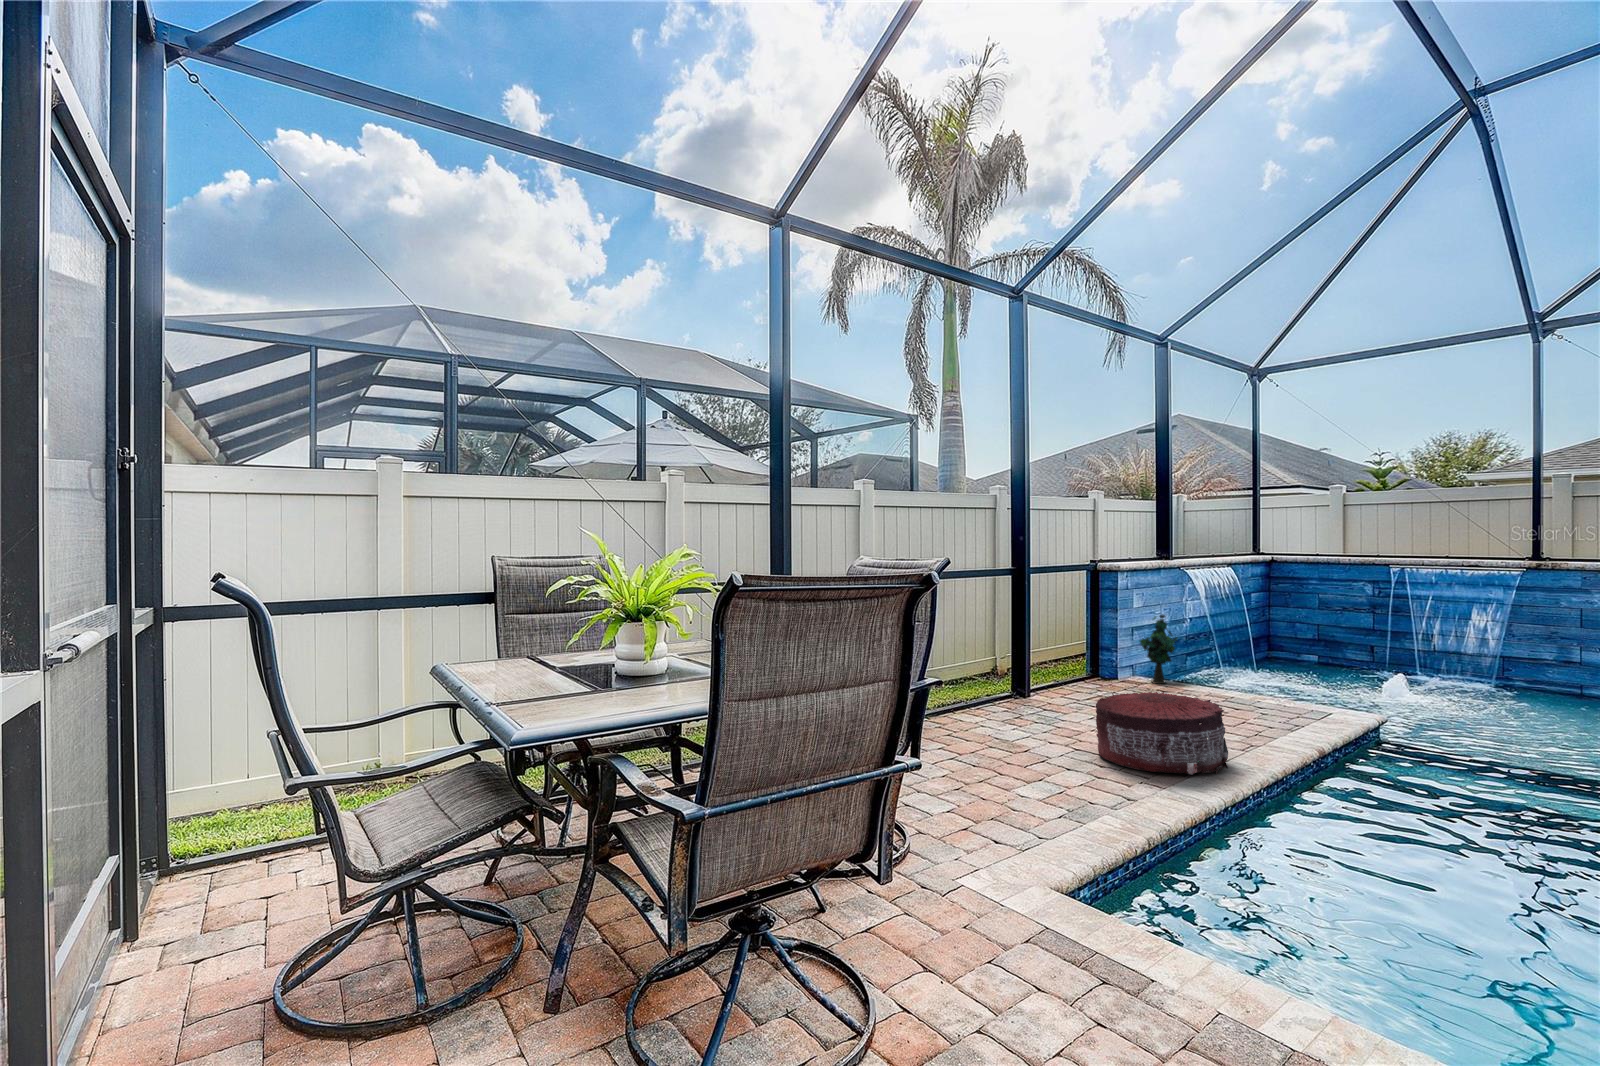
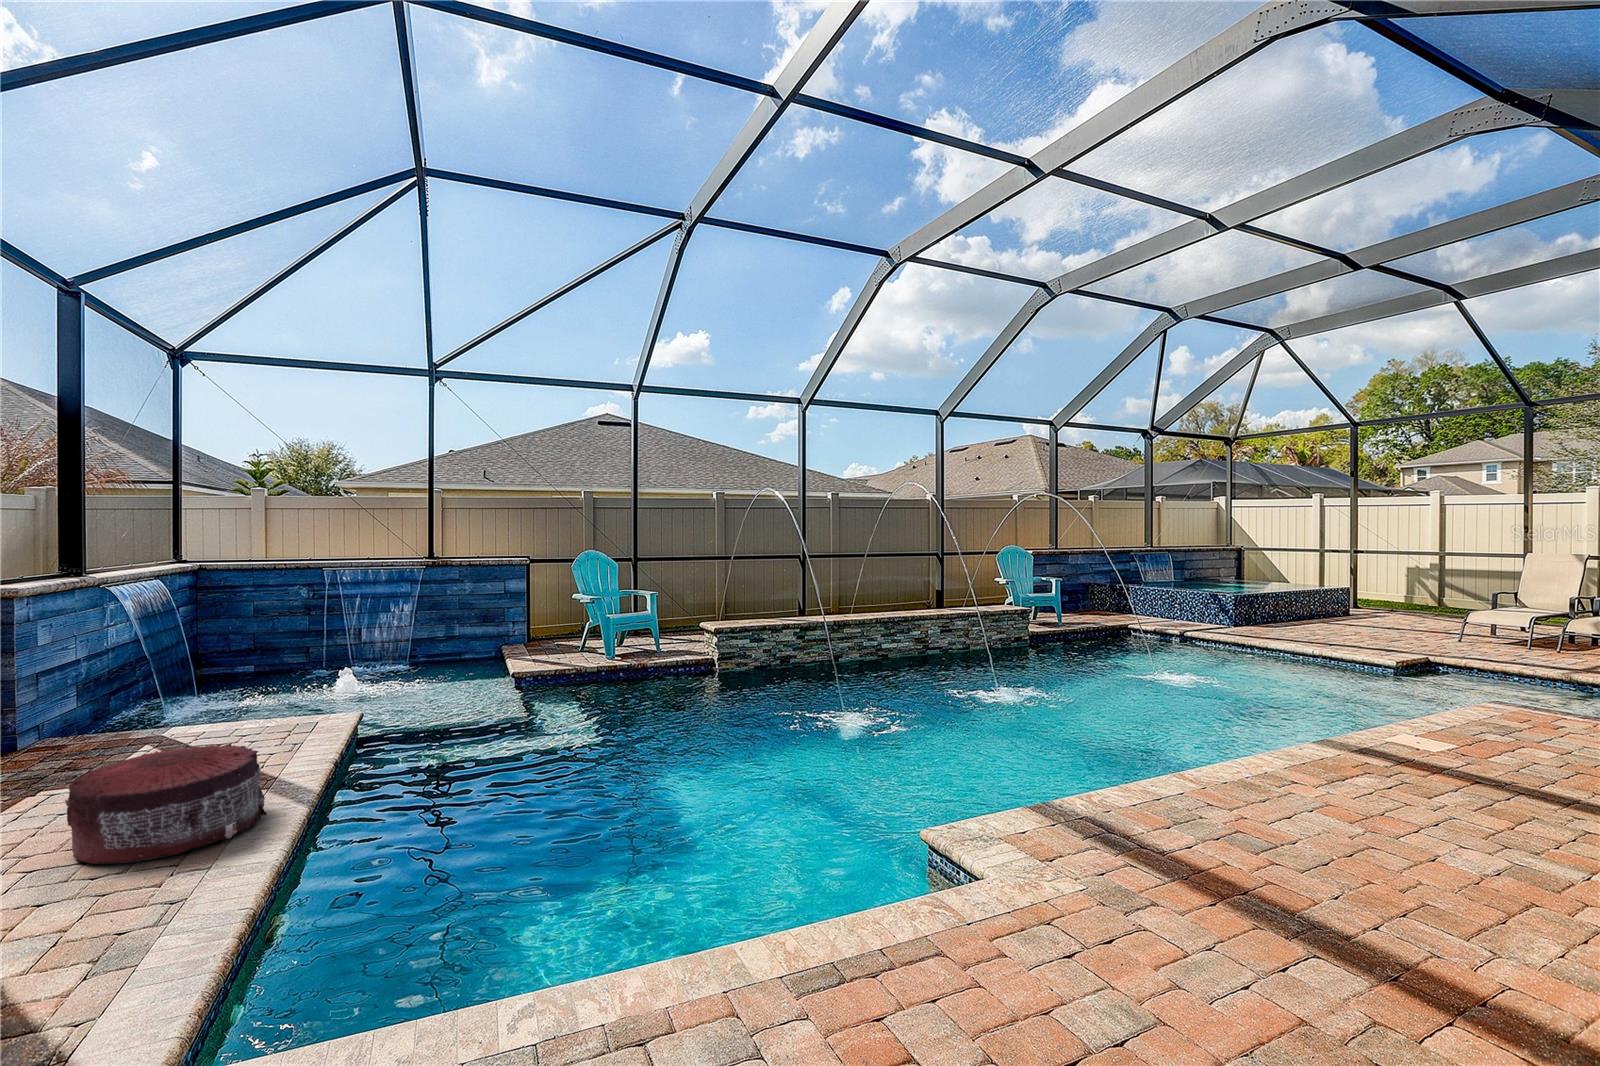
decorative plant: present [1140,615,1177,684] -> none [55,648,117,741]

